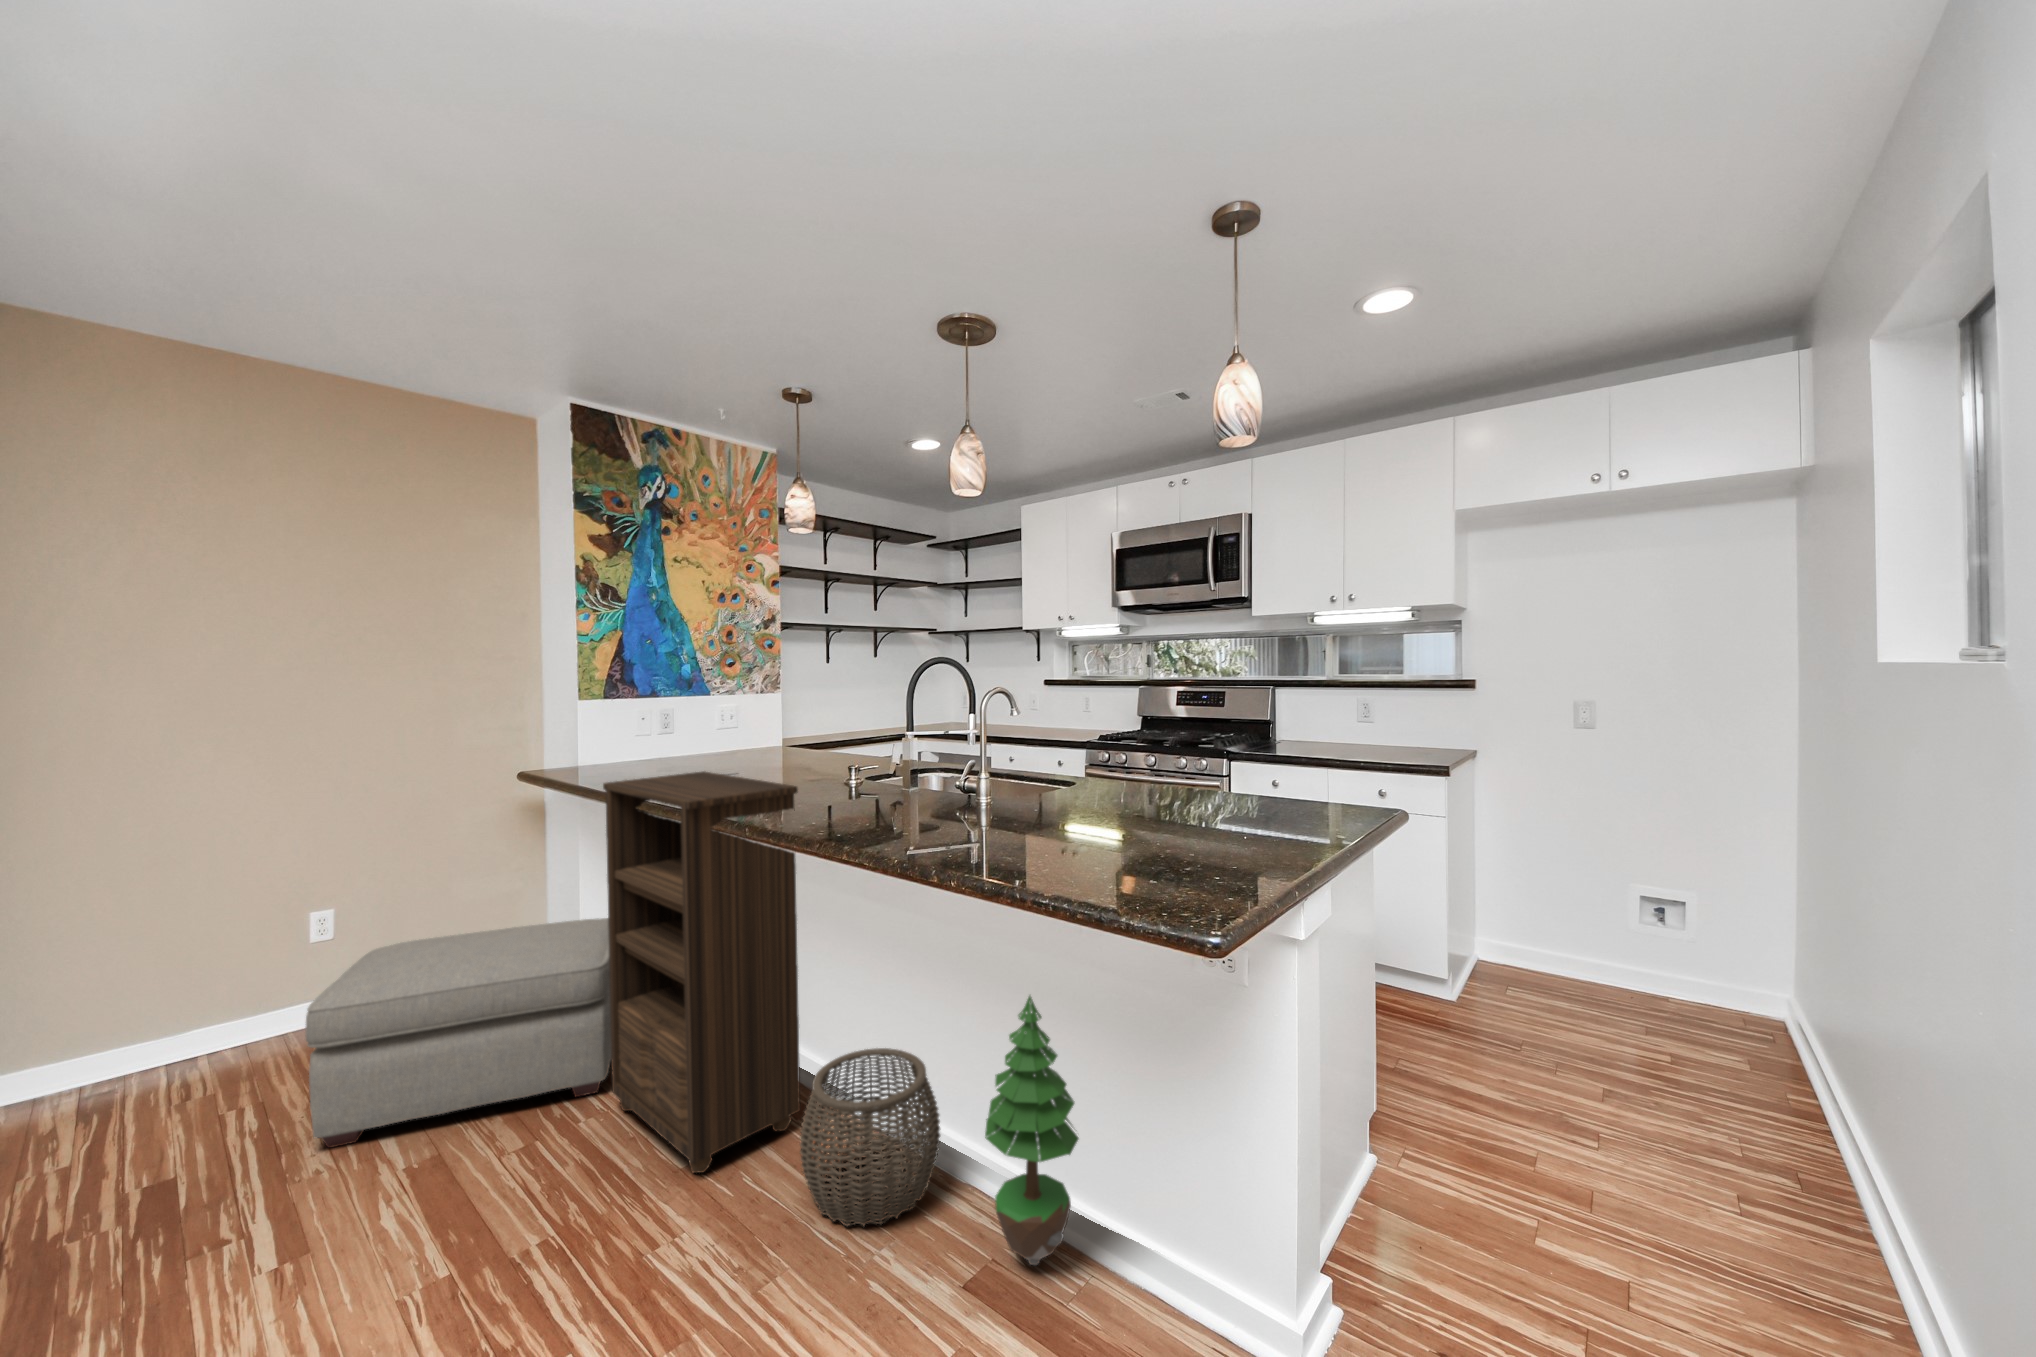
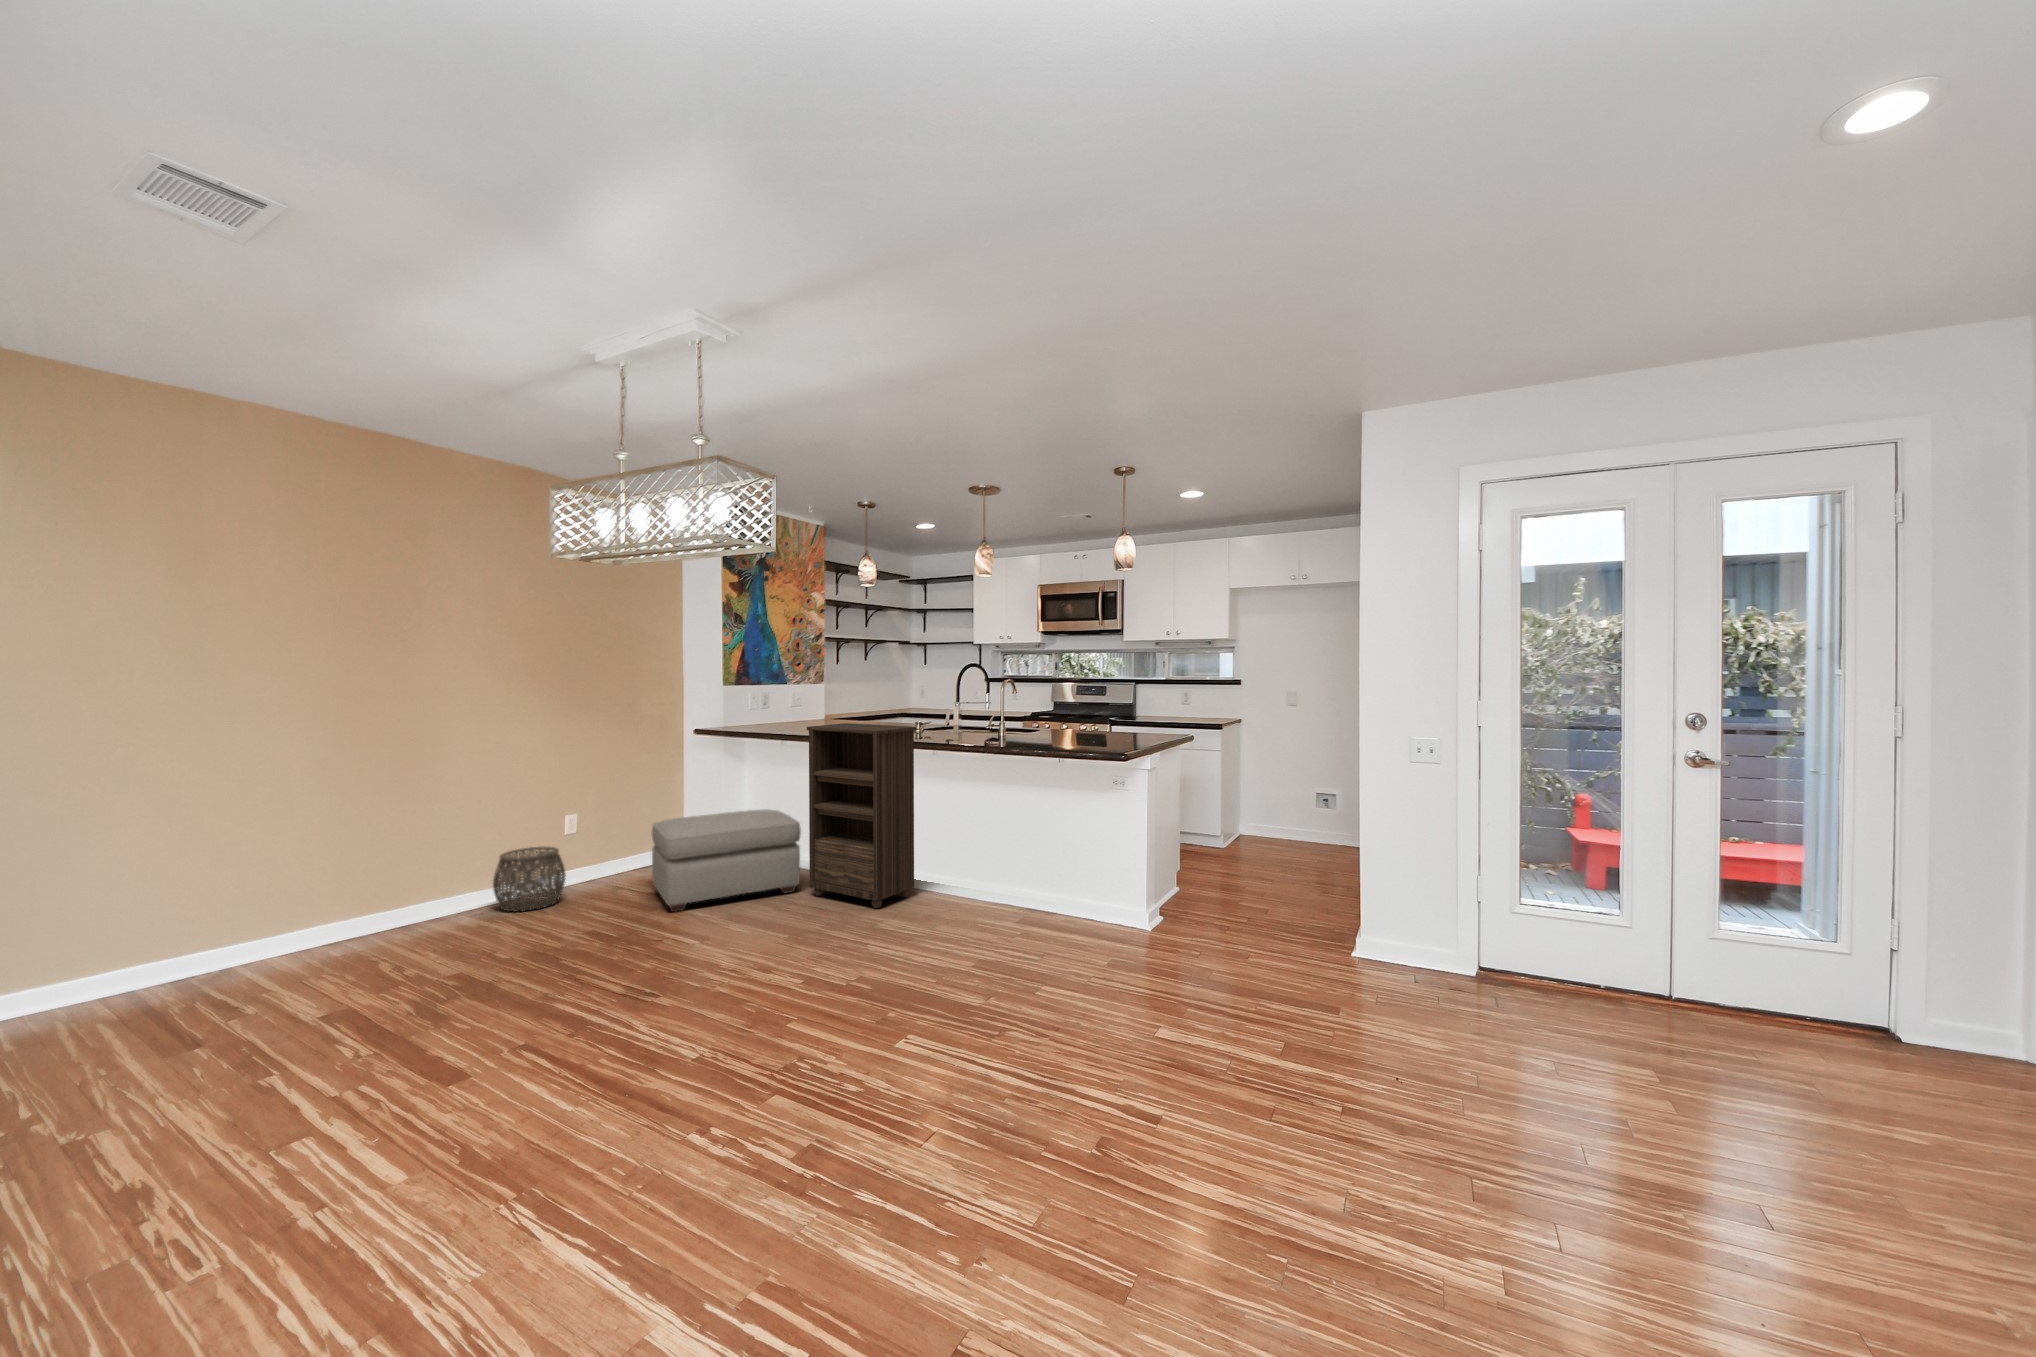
potted tree: present [985,996,1079,1265] -> none [1023,806,1063,917]
woven basket: present [800,1048,940,1226] -> present [493,847,566,911]

